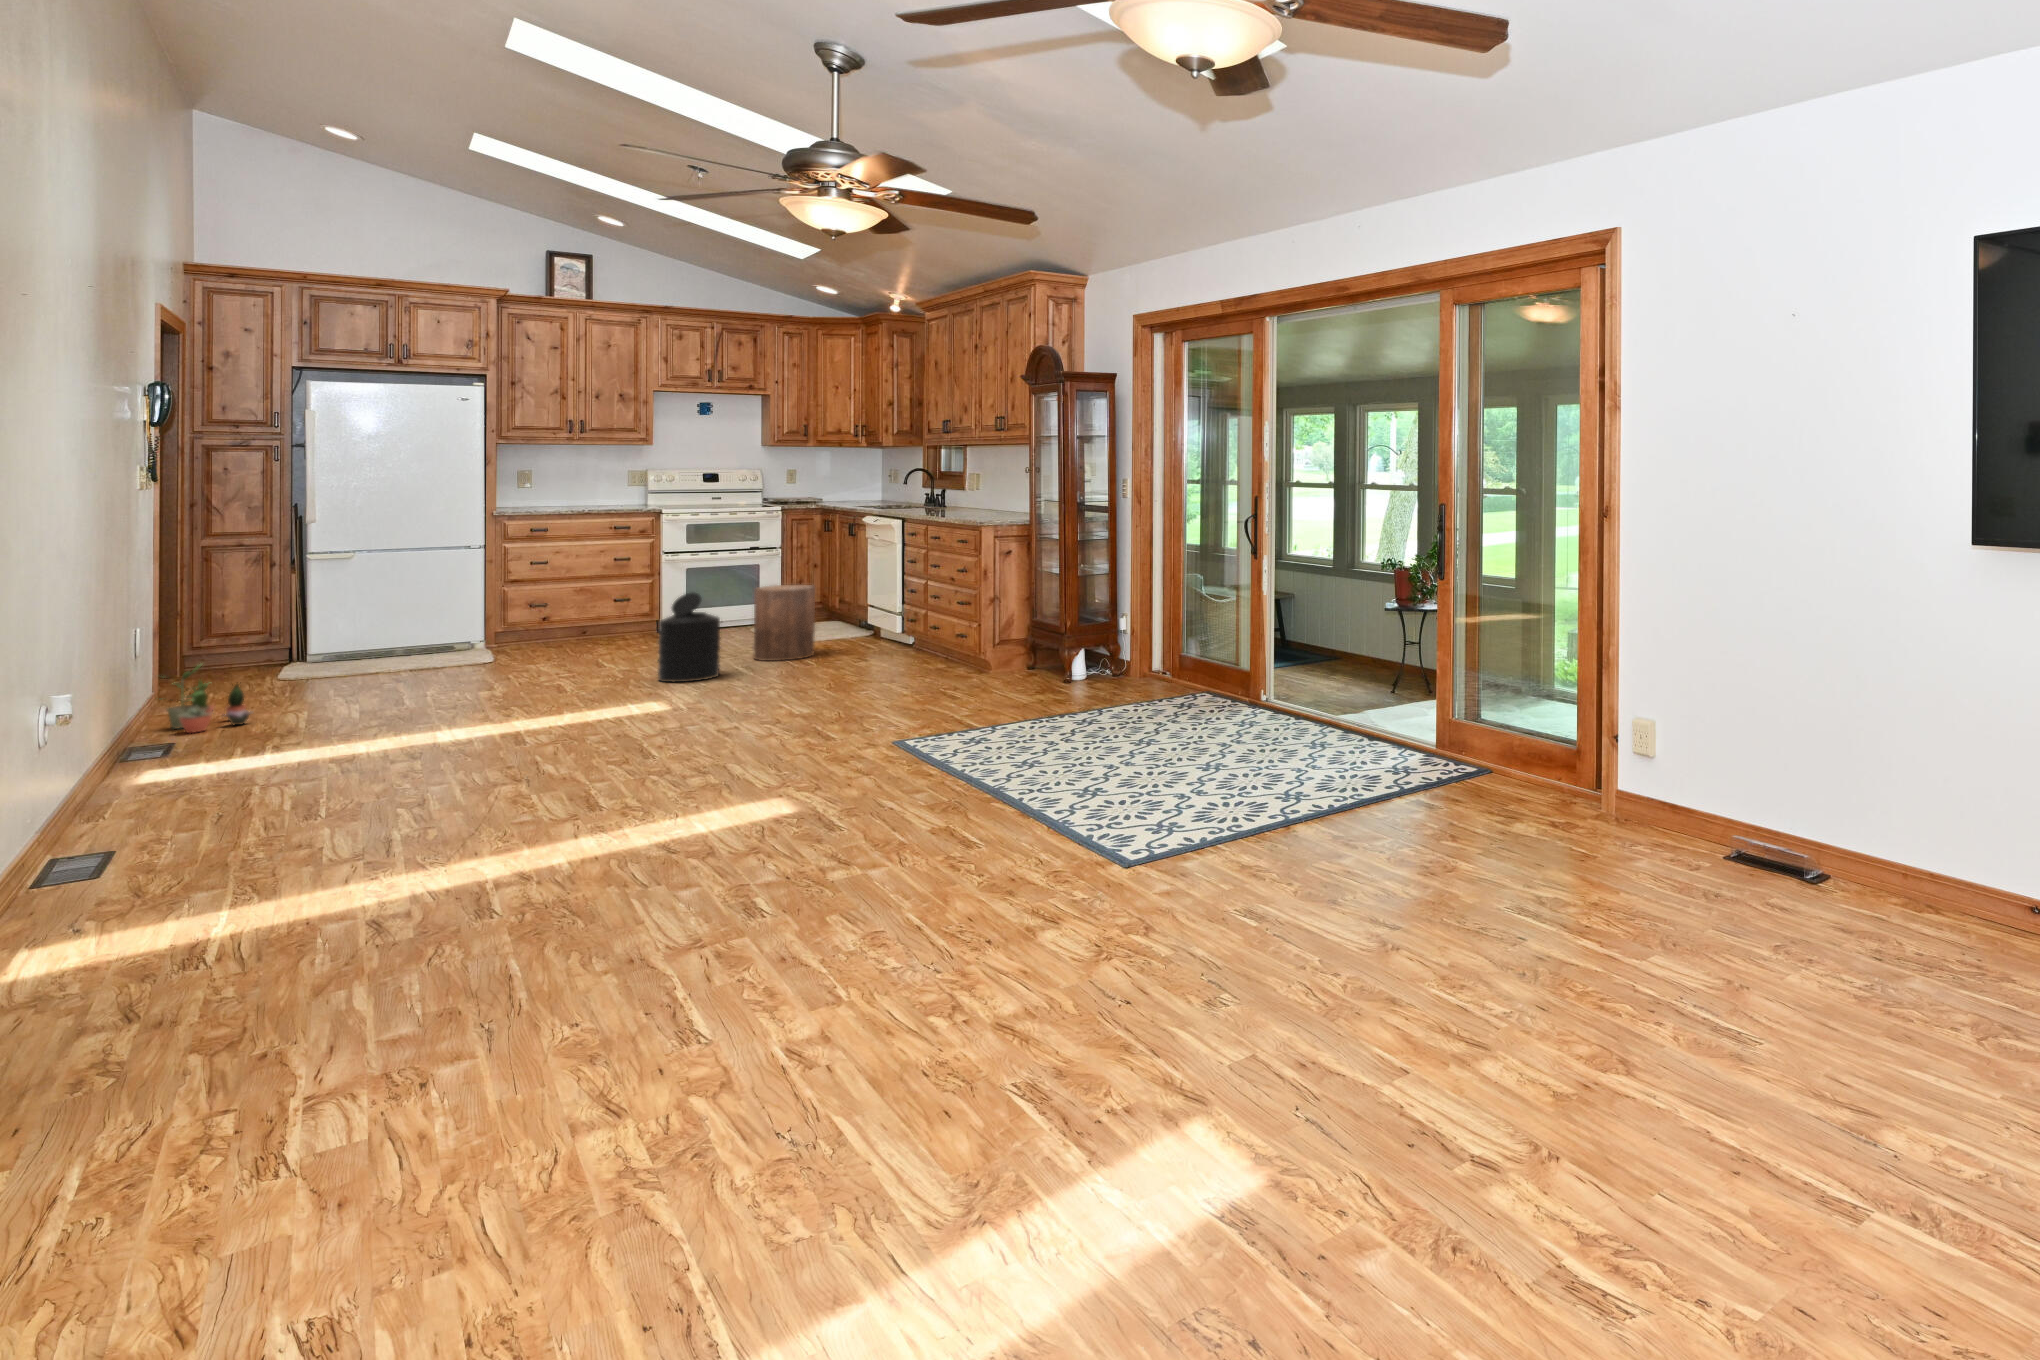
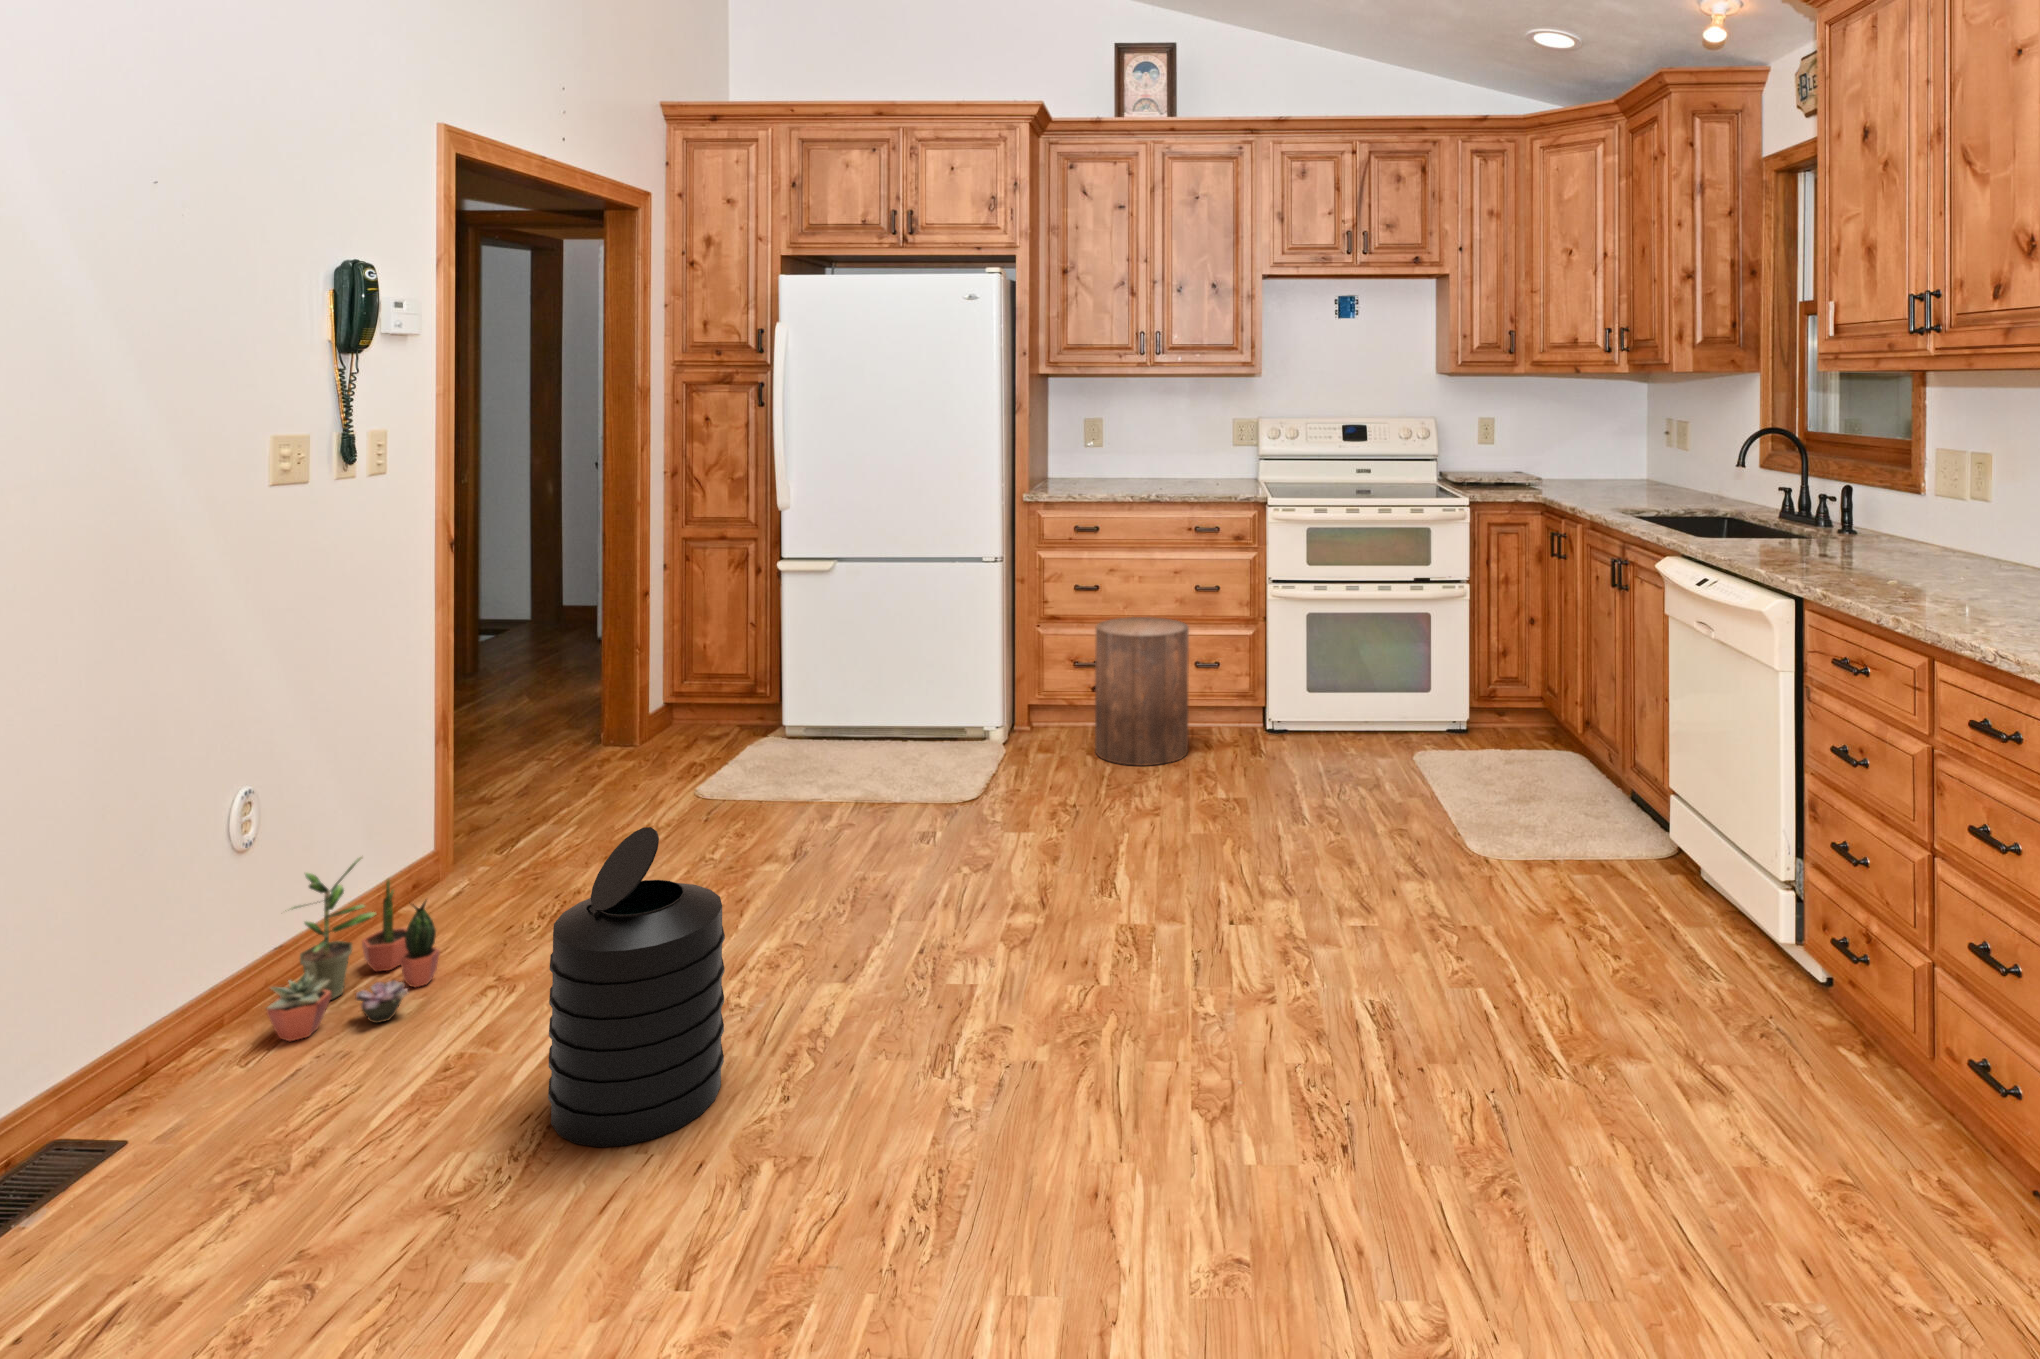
stool: present [754,585,815,661] -> present [1095,617,1189,766]
trash can: present [658,593,720,682] -> present [548,827,725,1147]

